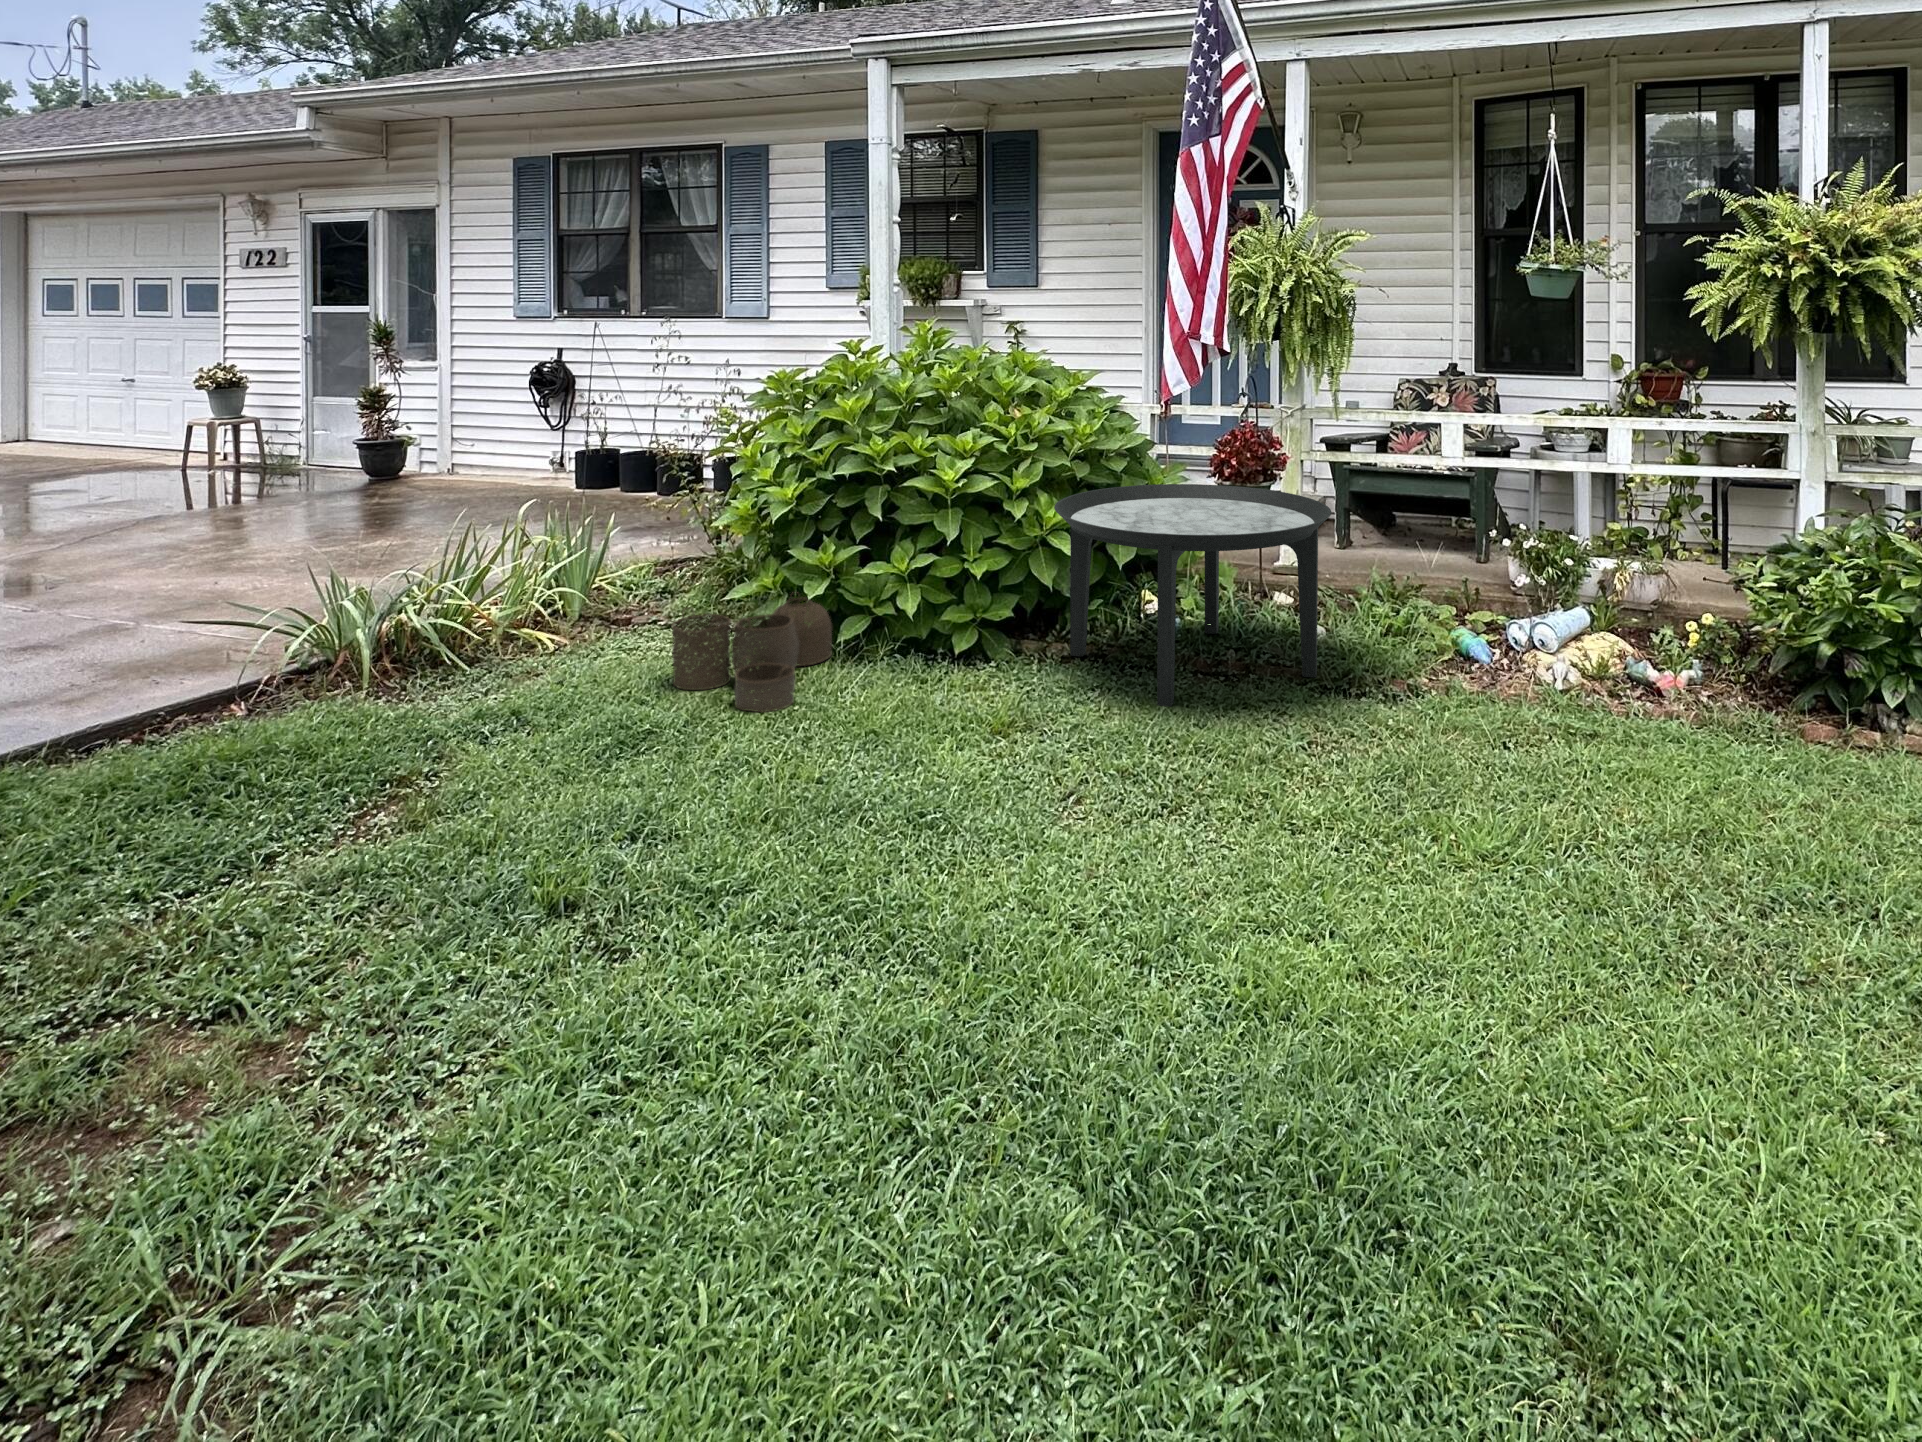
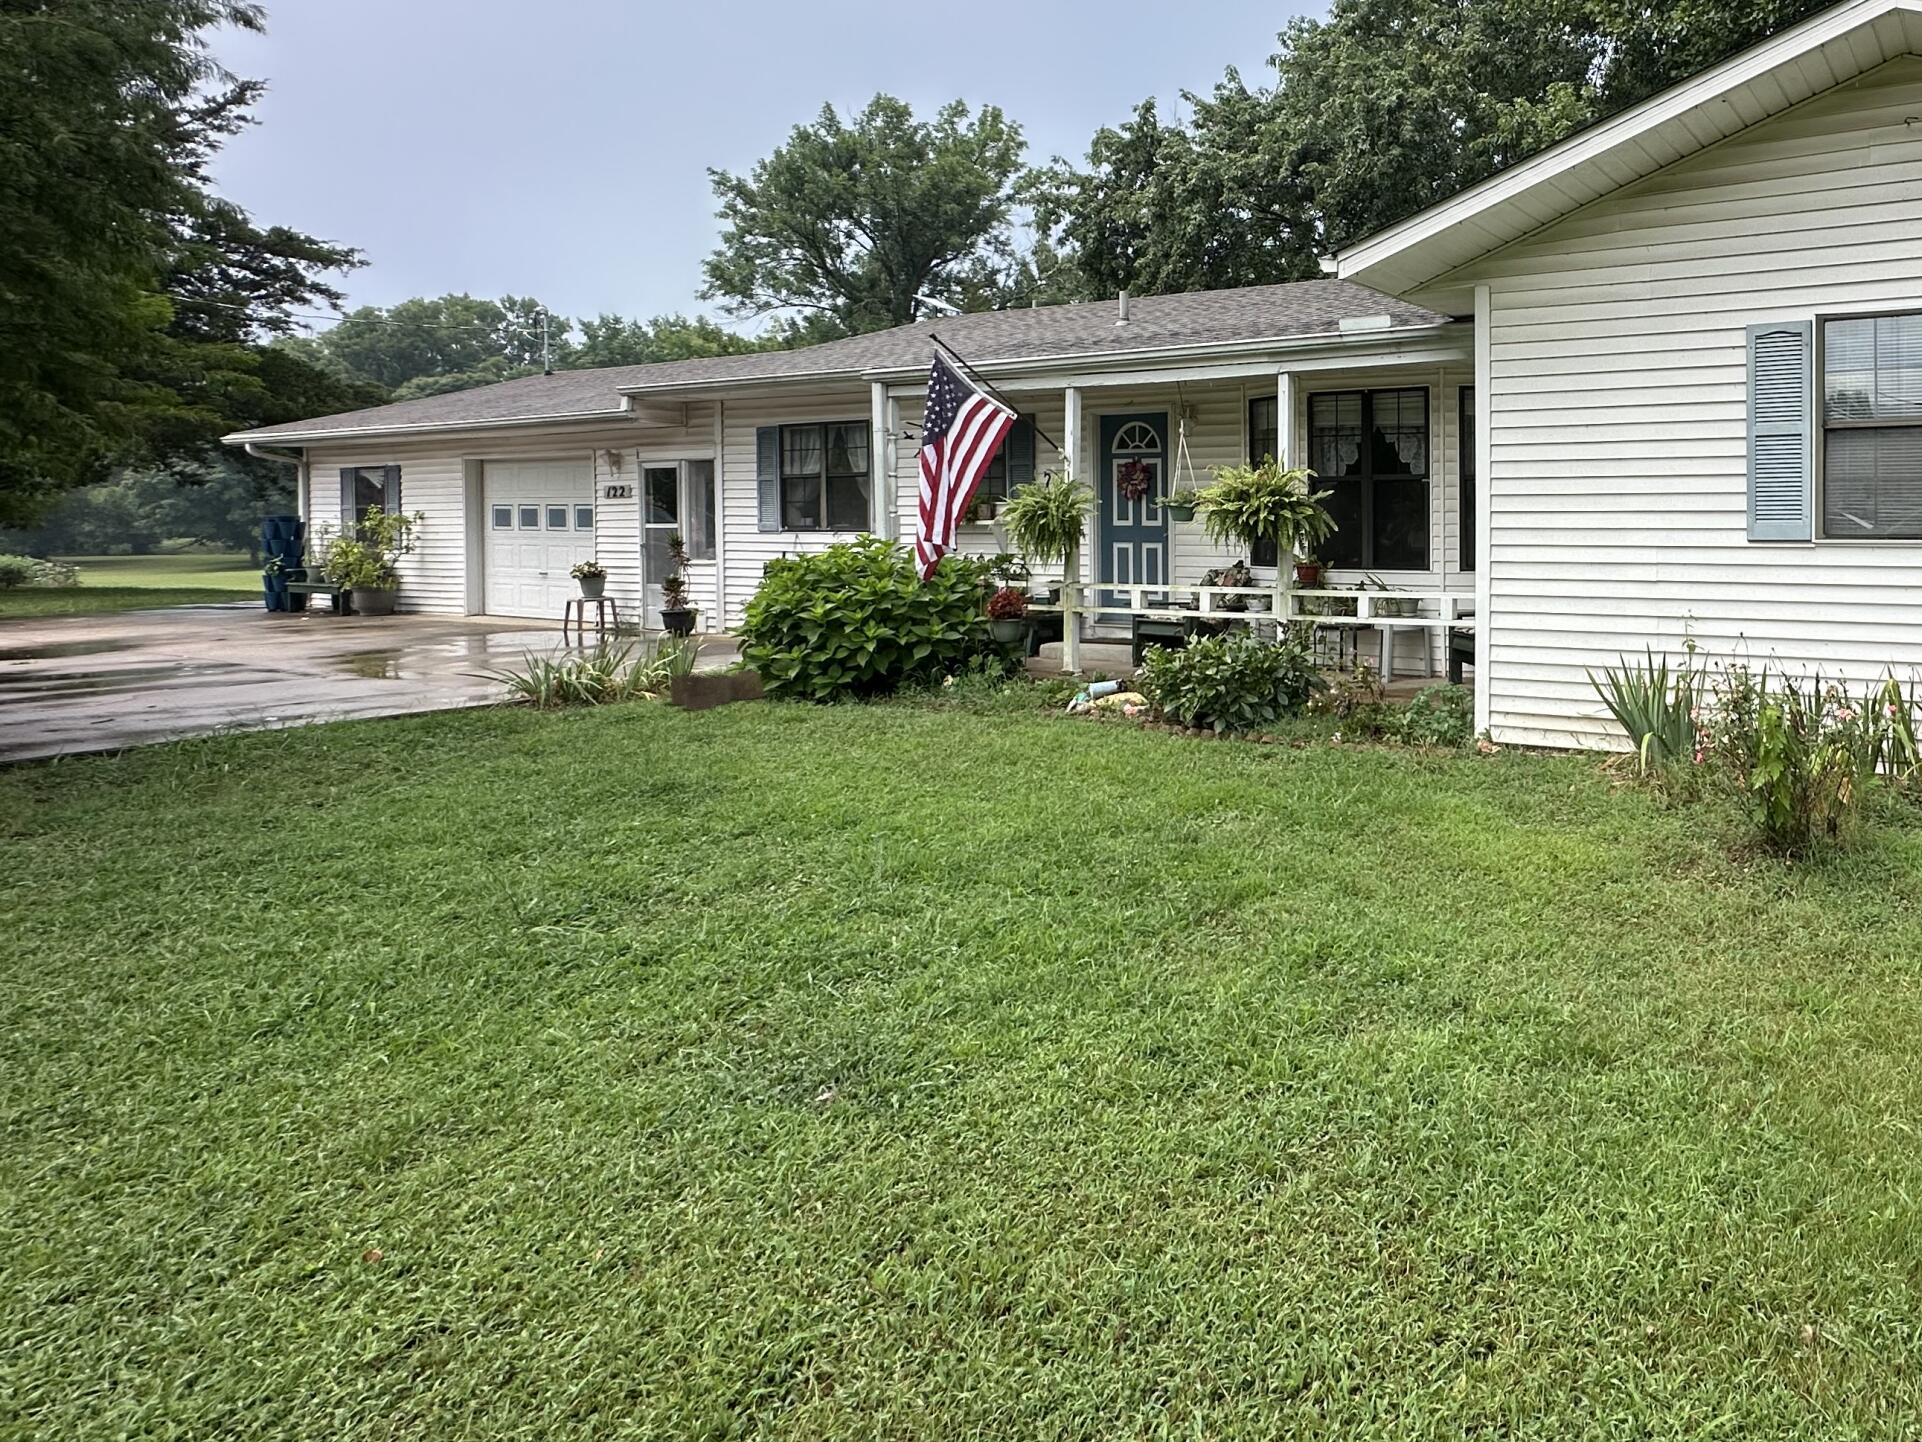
round table: present [1054,484,1331,707] -> none [843,619,990,712]

